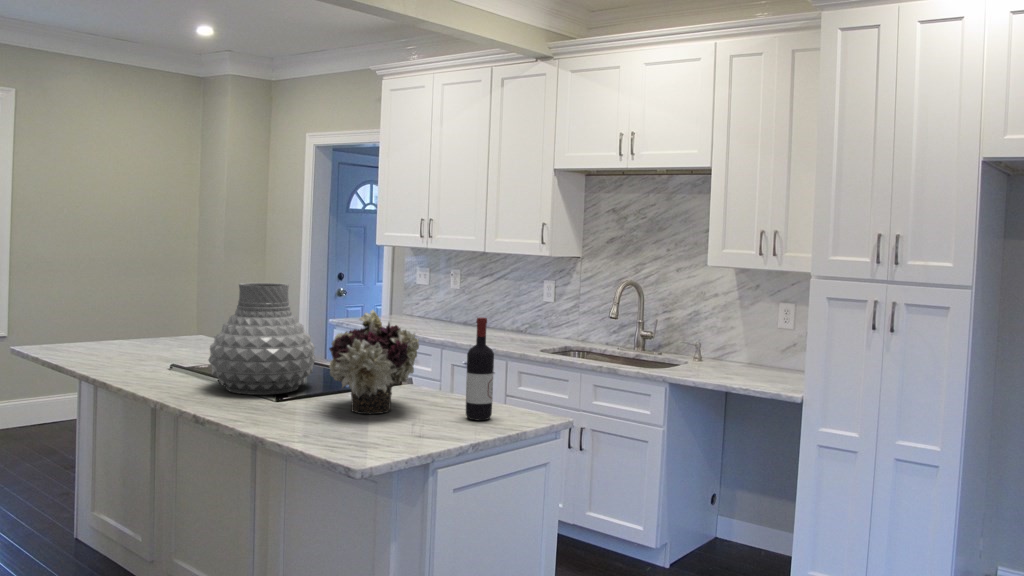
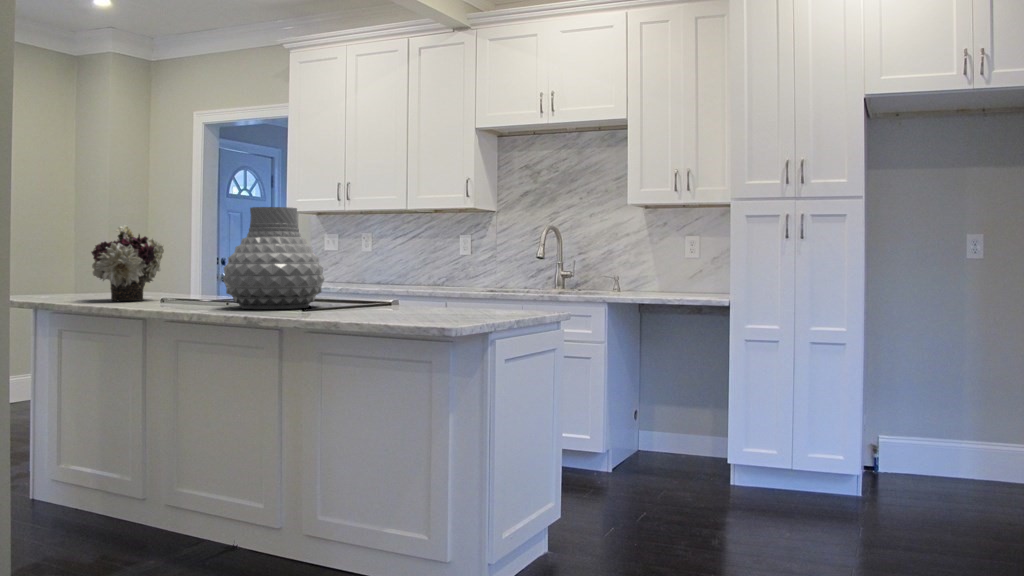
flower arrangement: present [329,310,419,414] -> present [91,225,164,301]
wine bottle: present [466,318,494,420] -> none [489,221,513,311]

